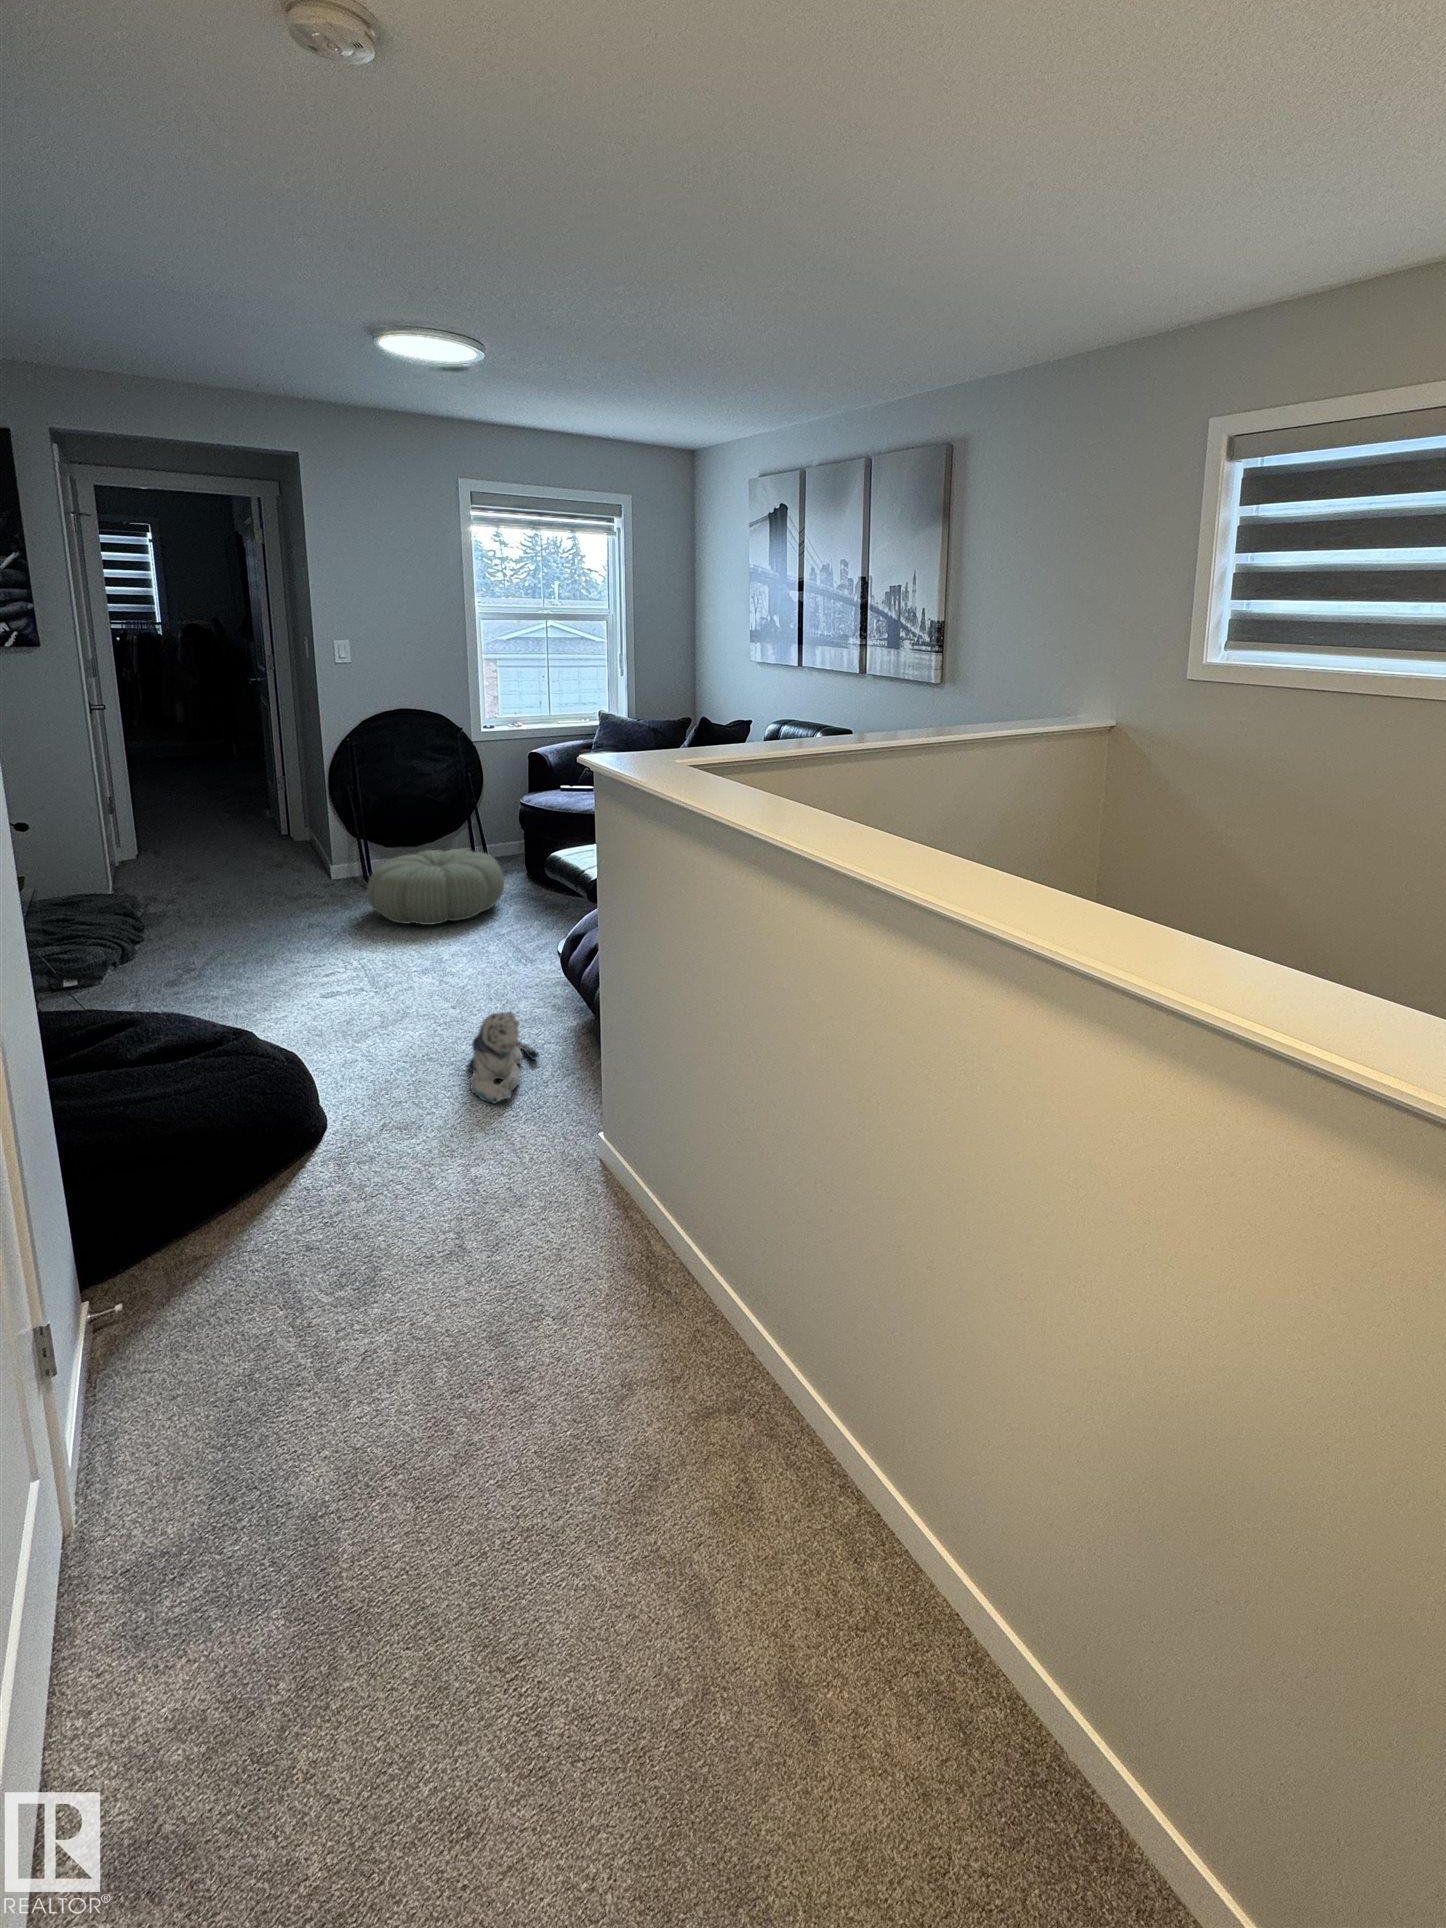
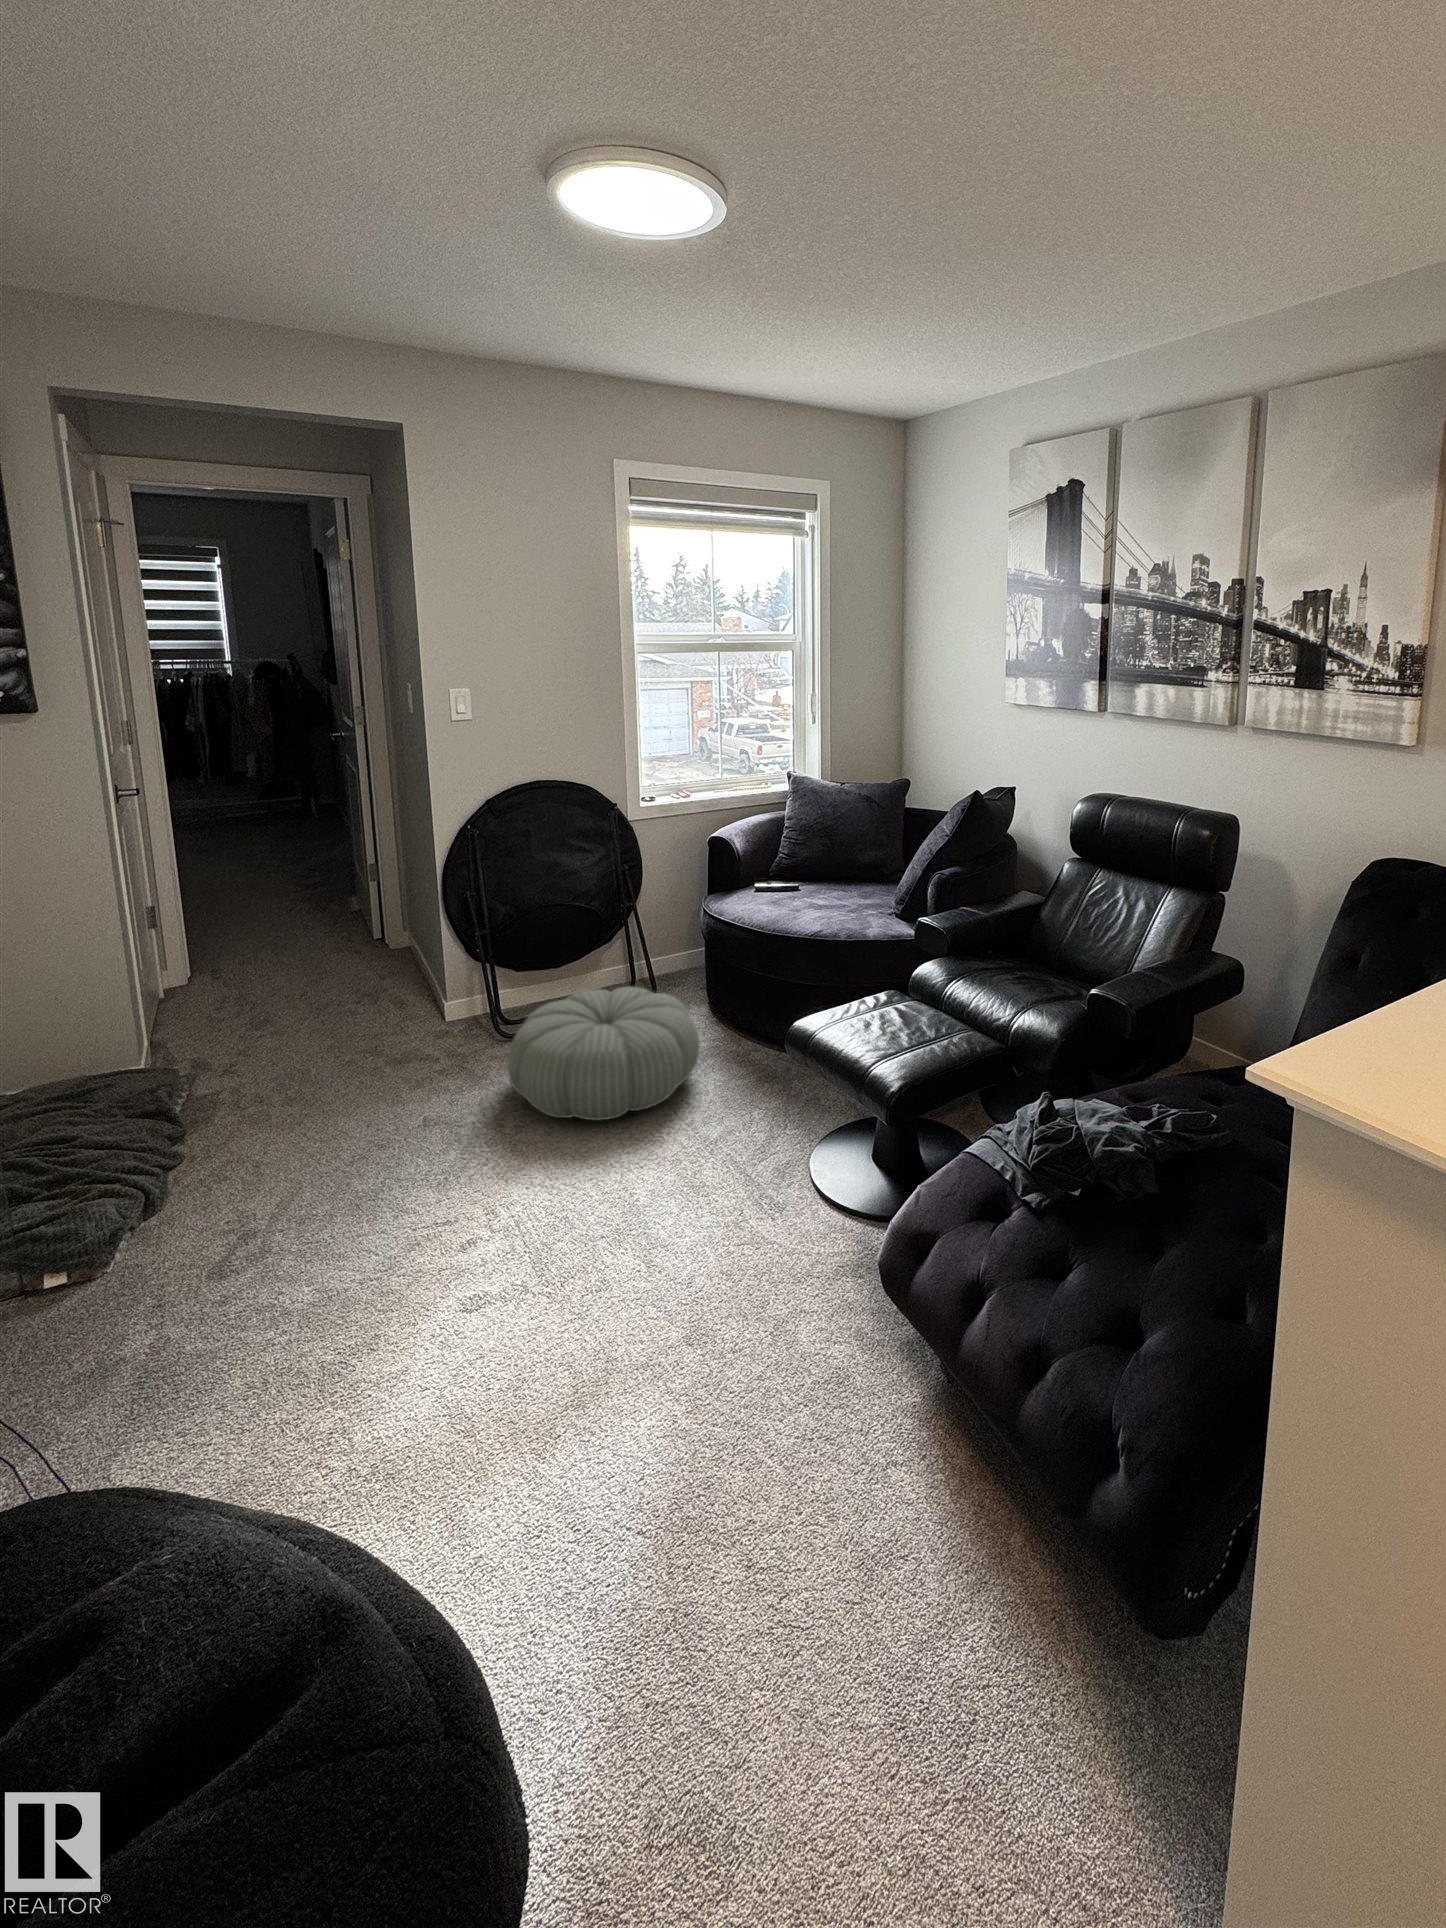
plush toy: present [467,1012,539,1103] -> none [767,1455,901,1735]

